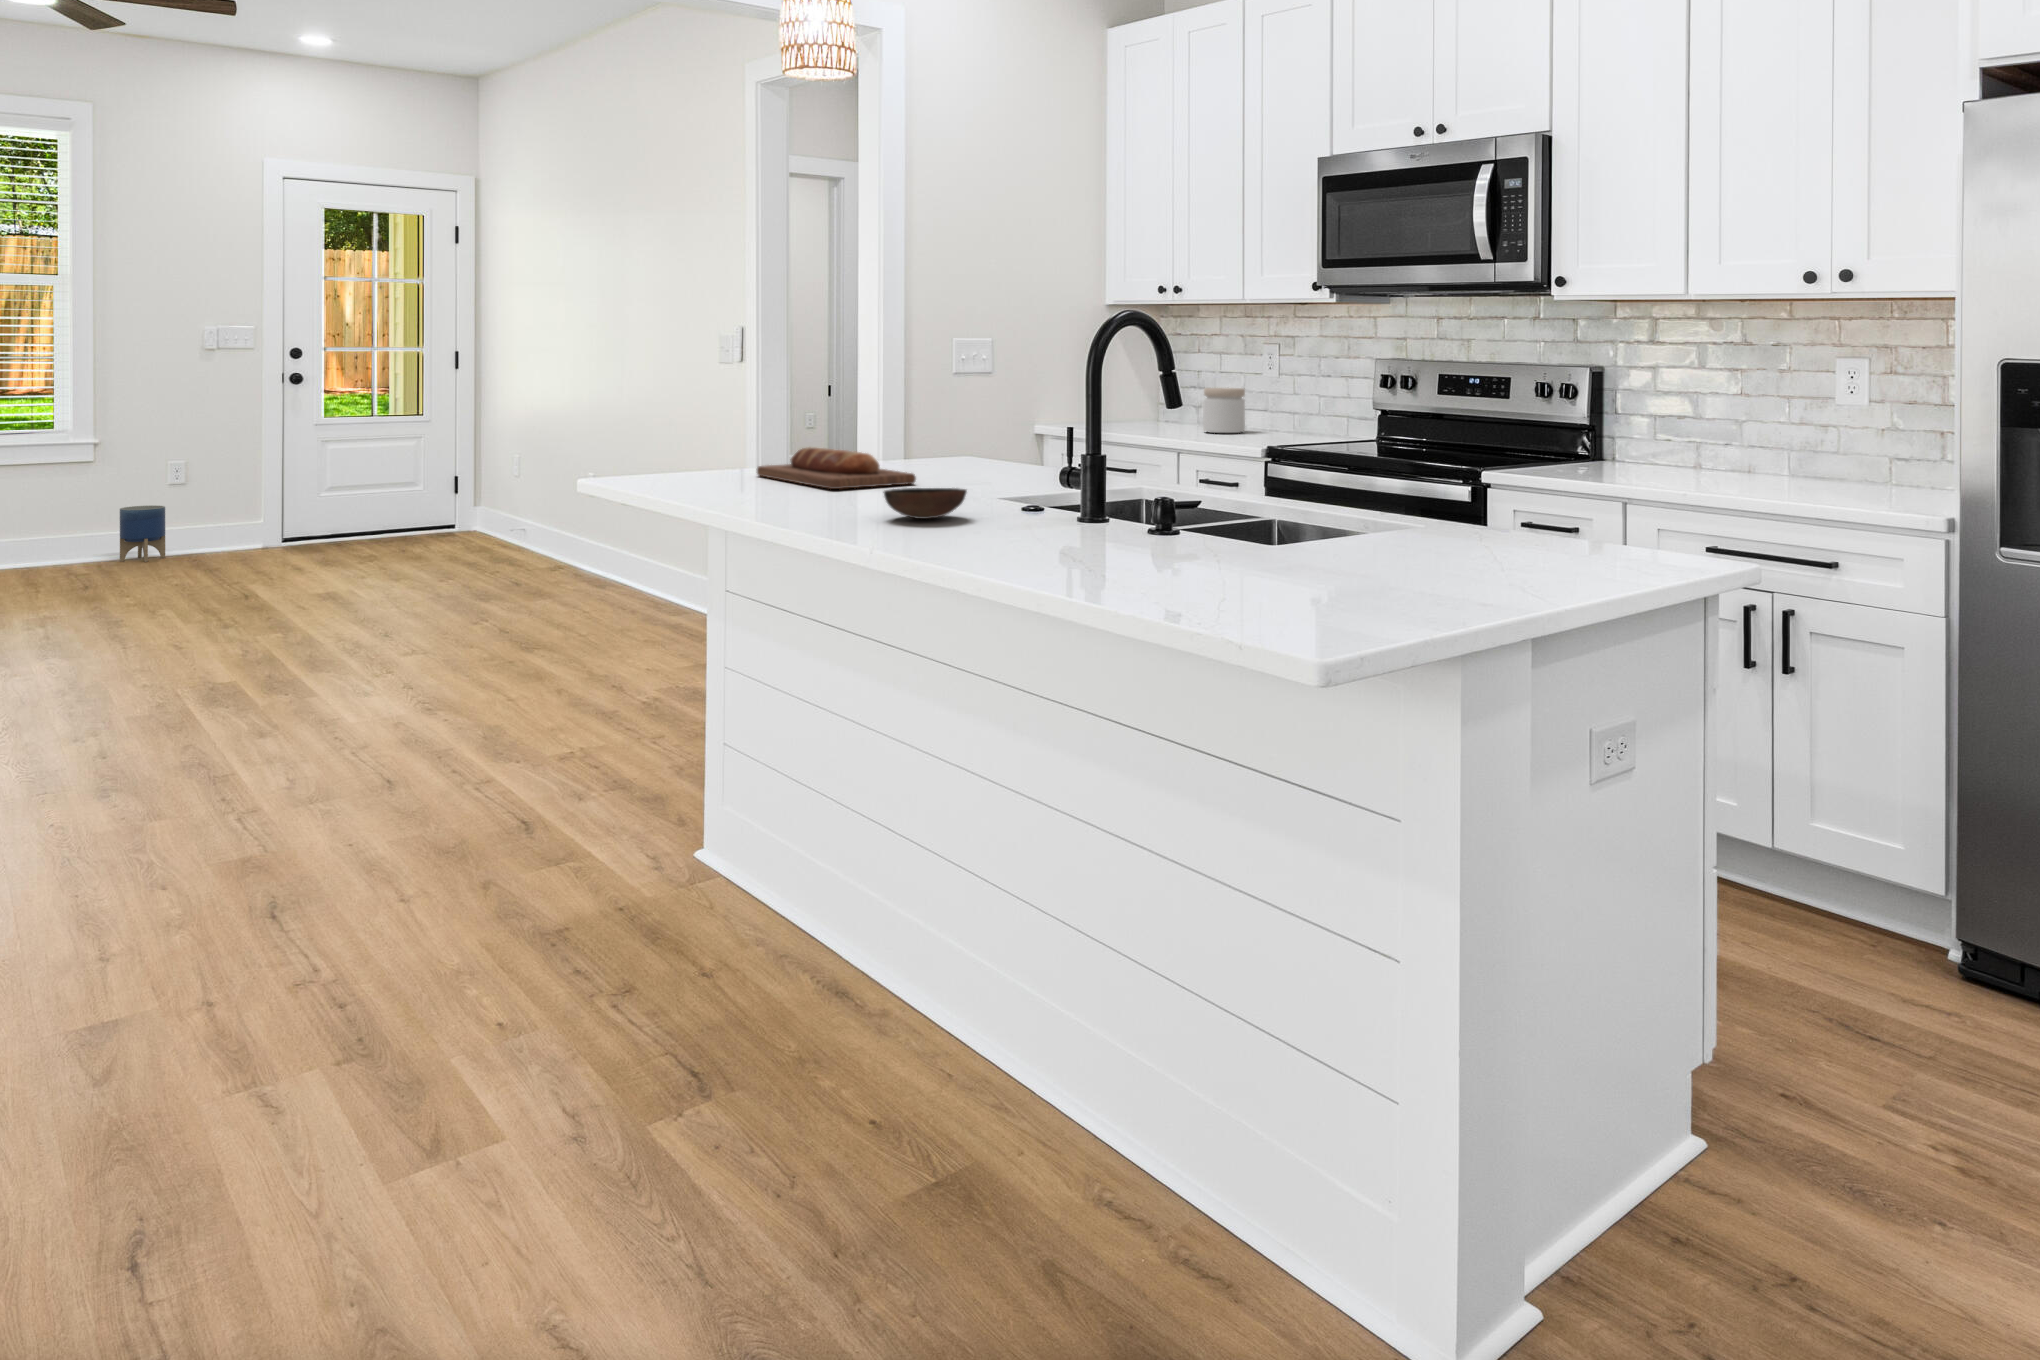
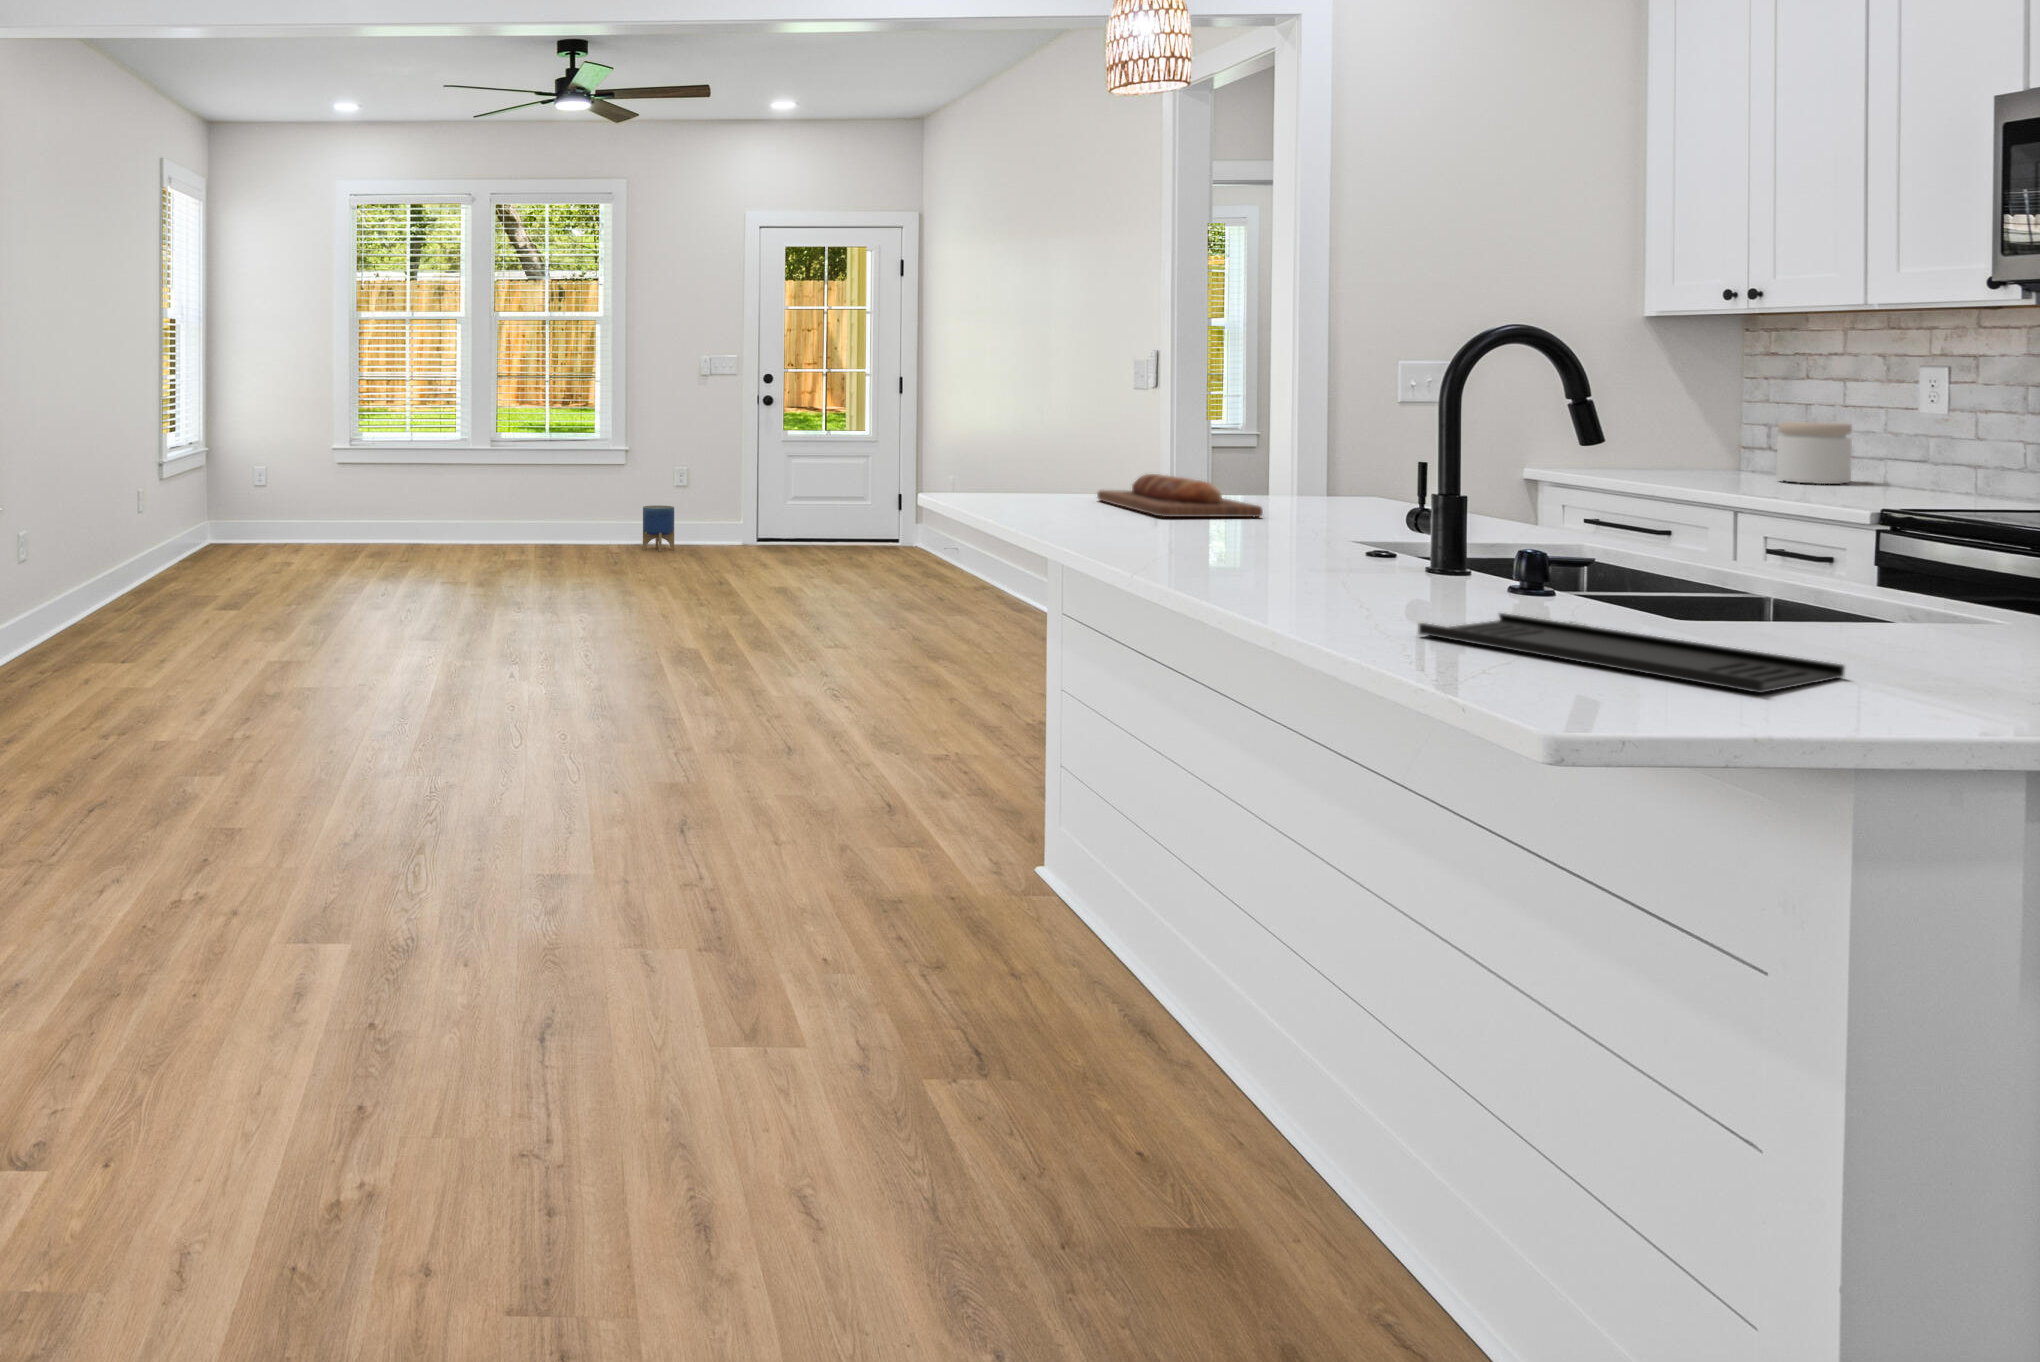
bowl: present [883,488,967,519] -> none [1182,518,1280,550]
tray: none [1154,558,1433,607] -> present [1418,613,1845,693]

